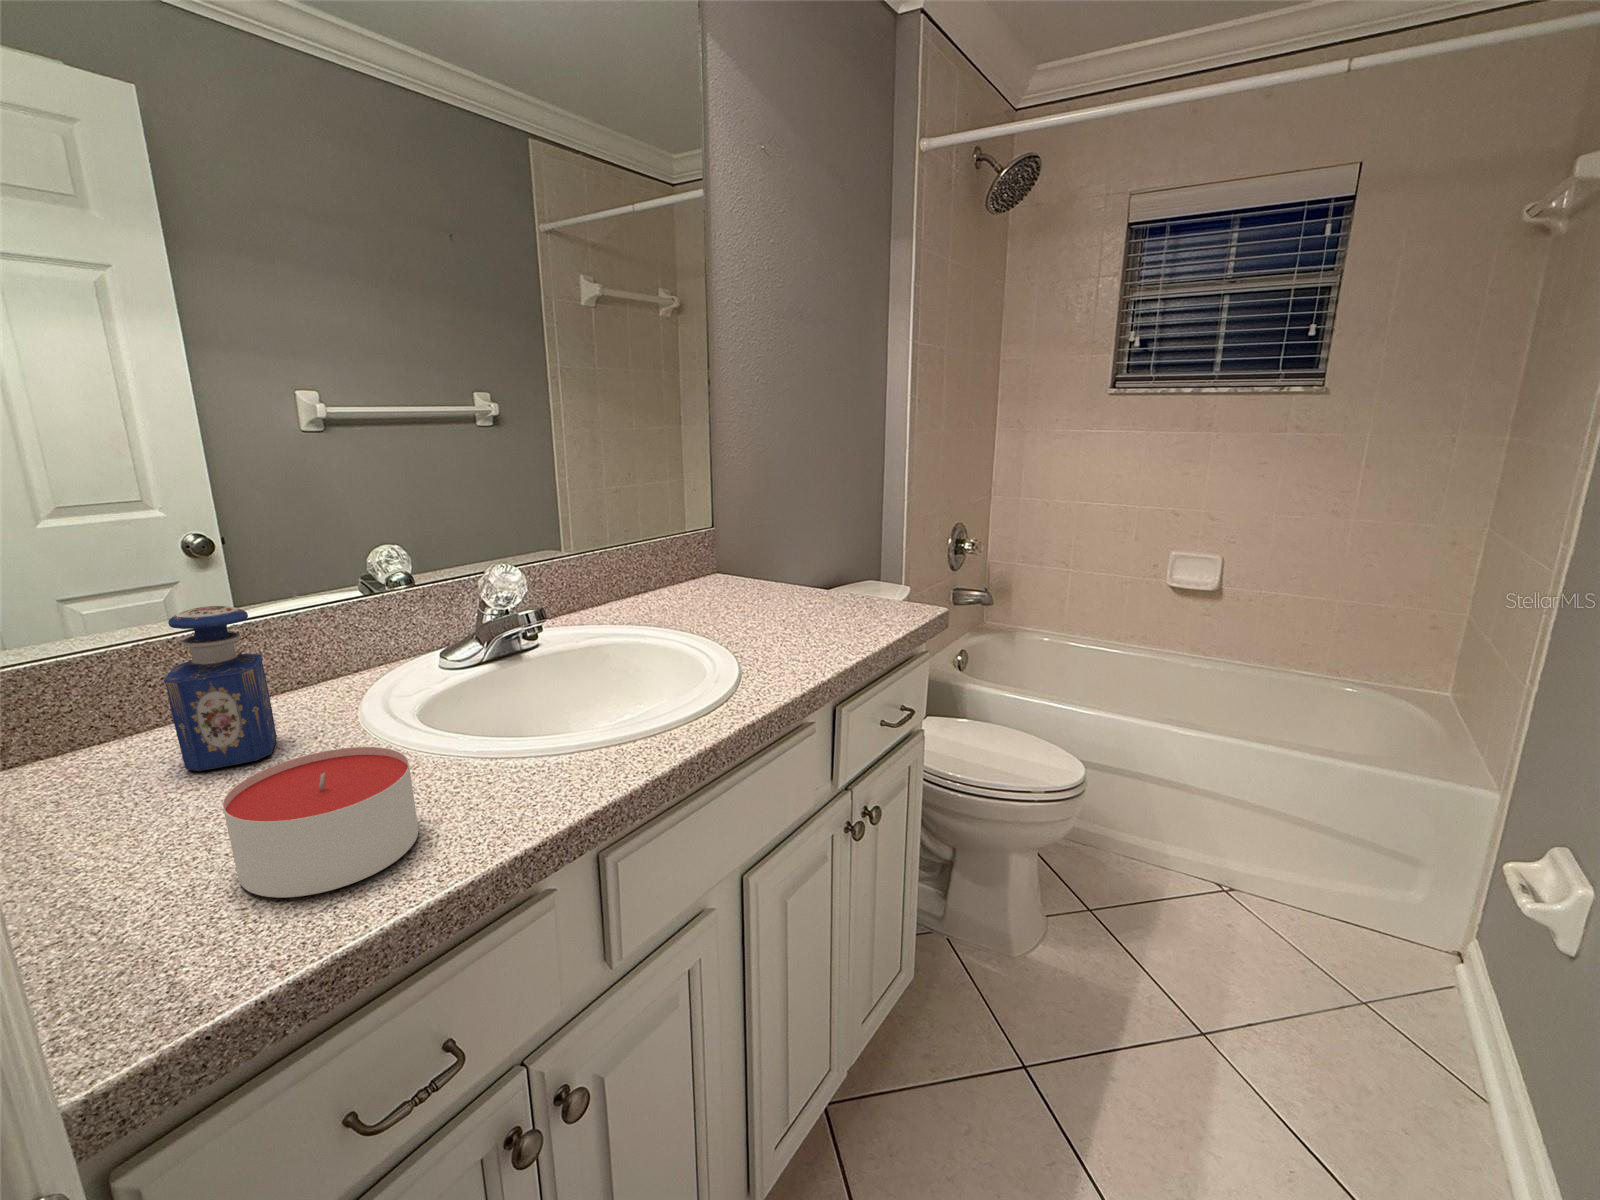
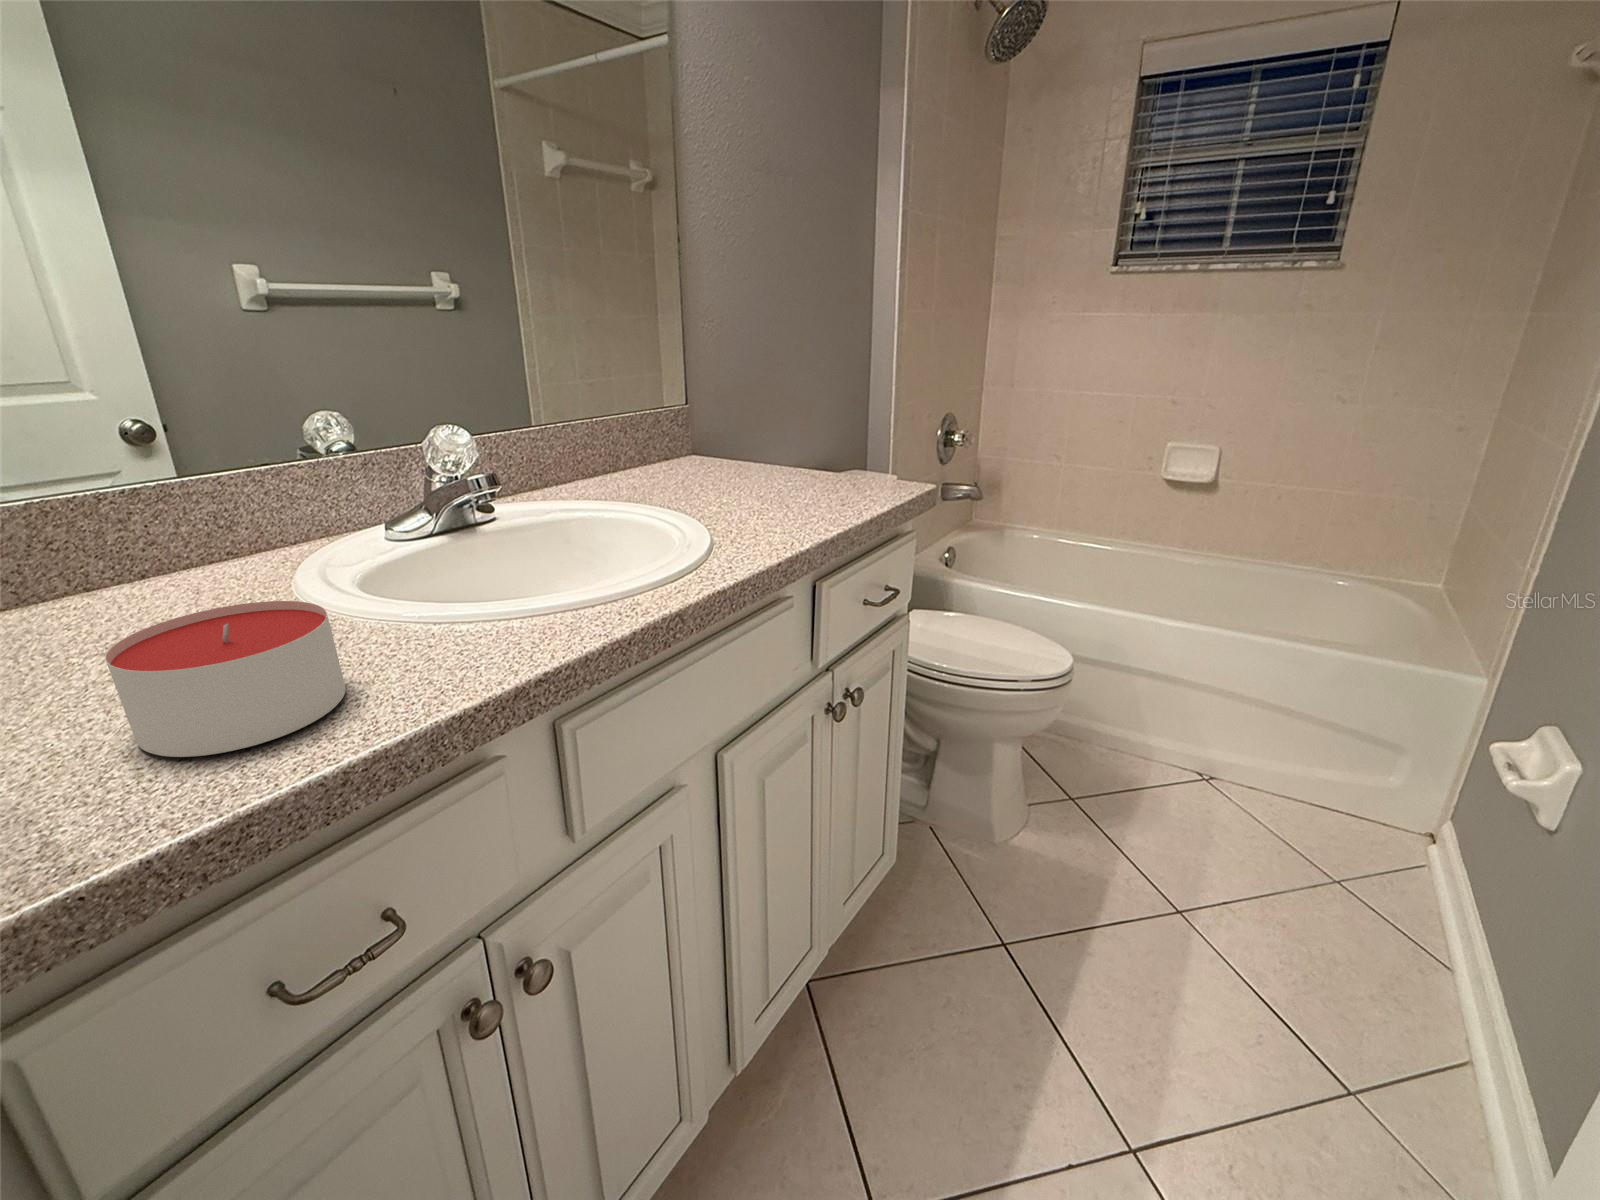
perfume bottle: present [164,606,277,771] -> none [53,452,200,635]

